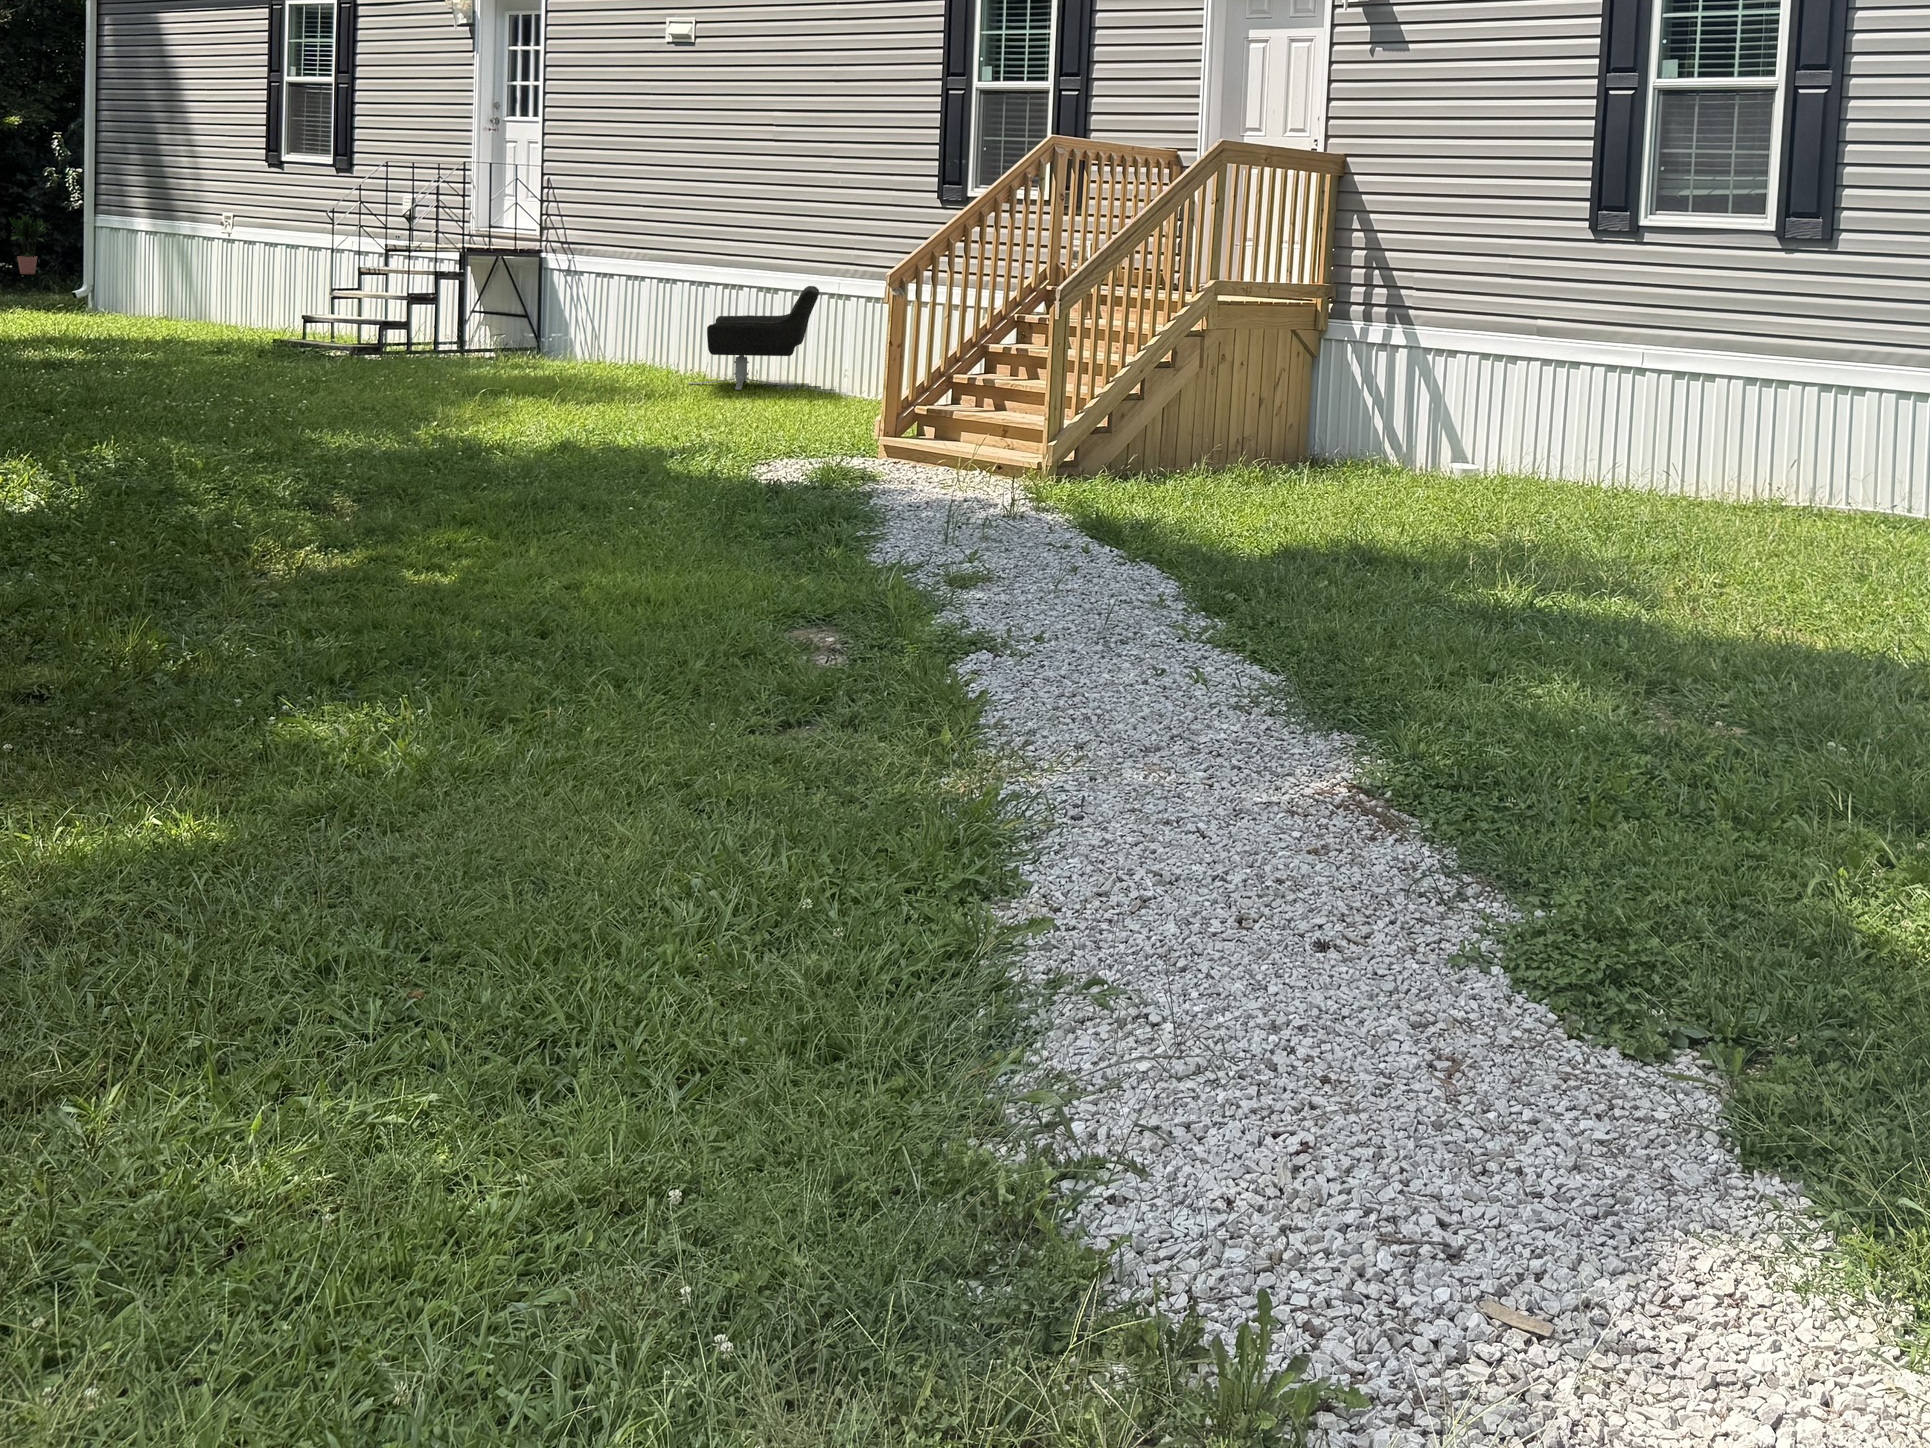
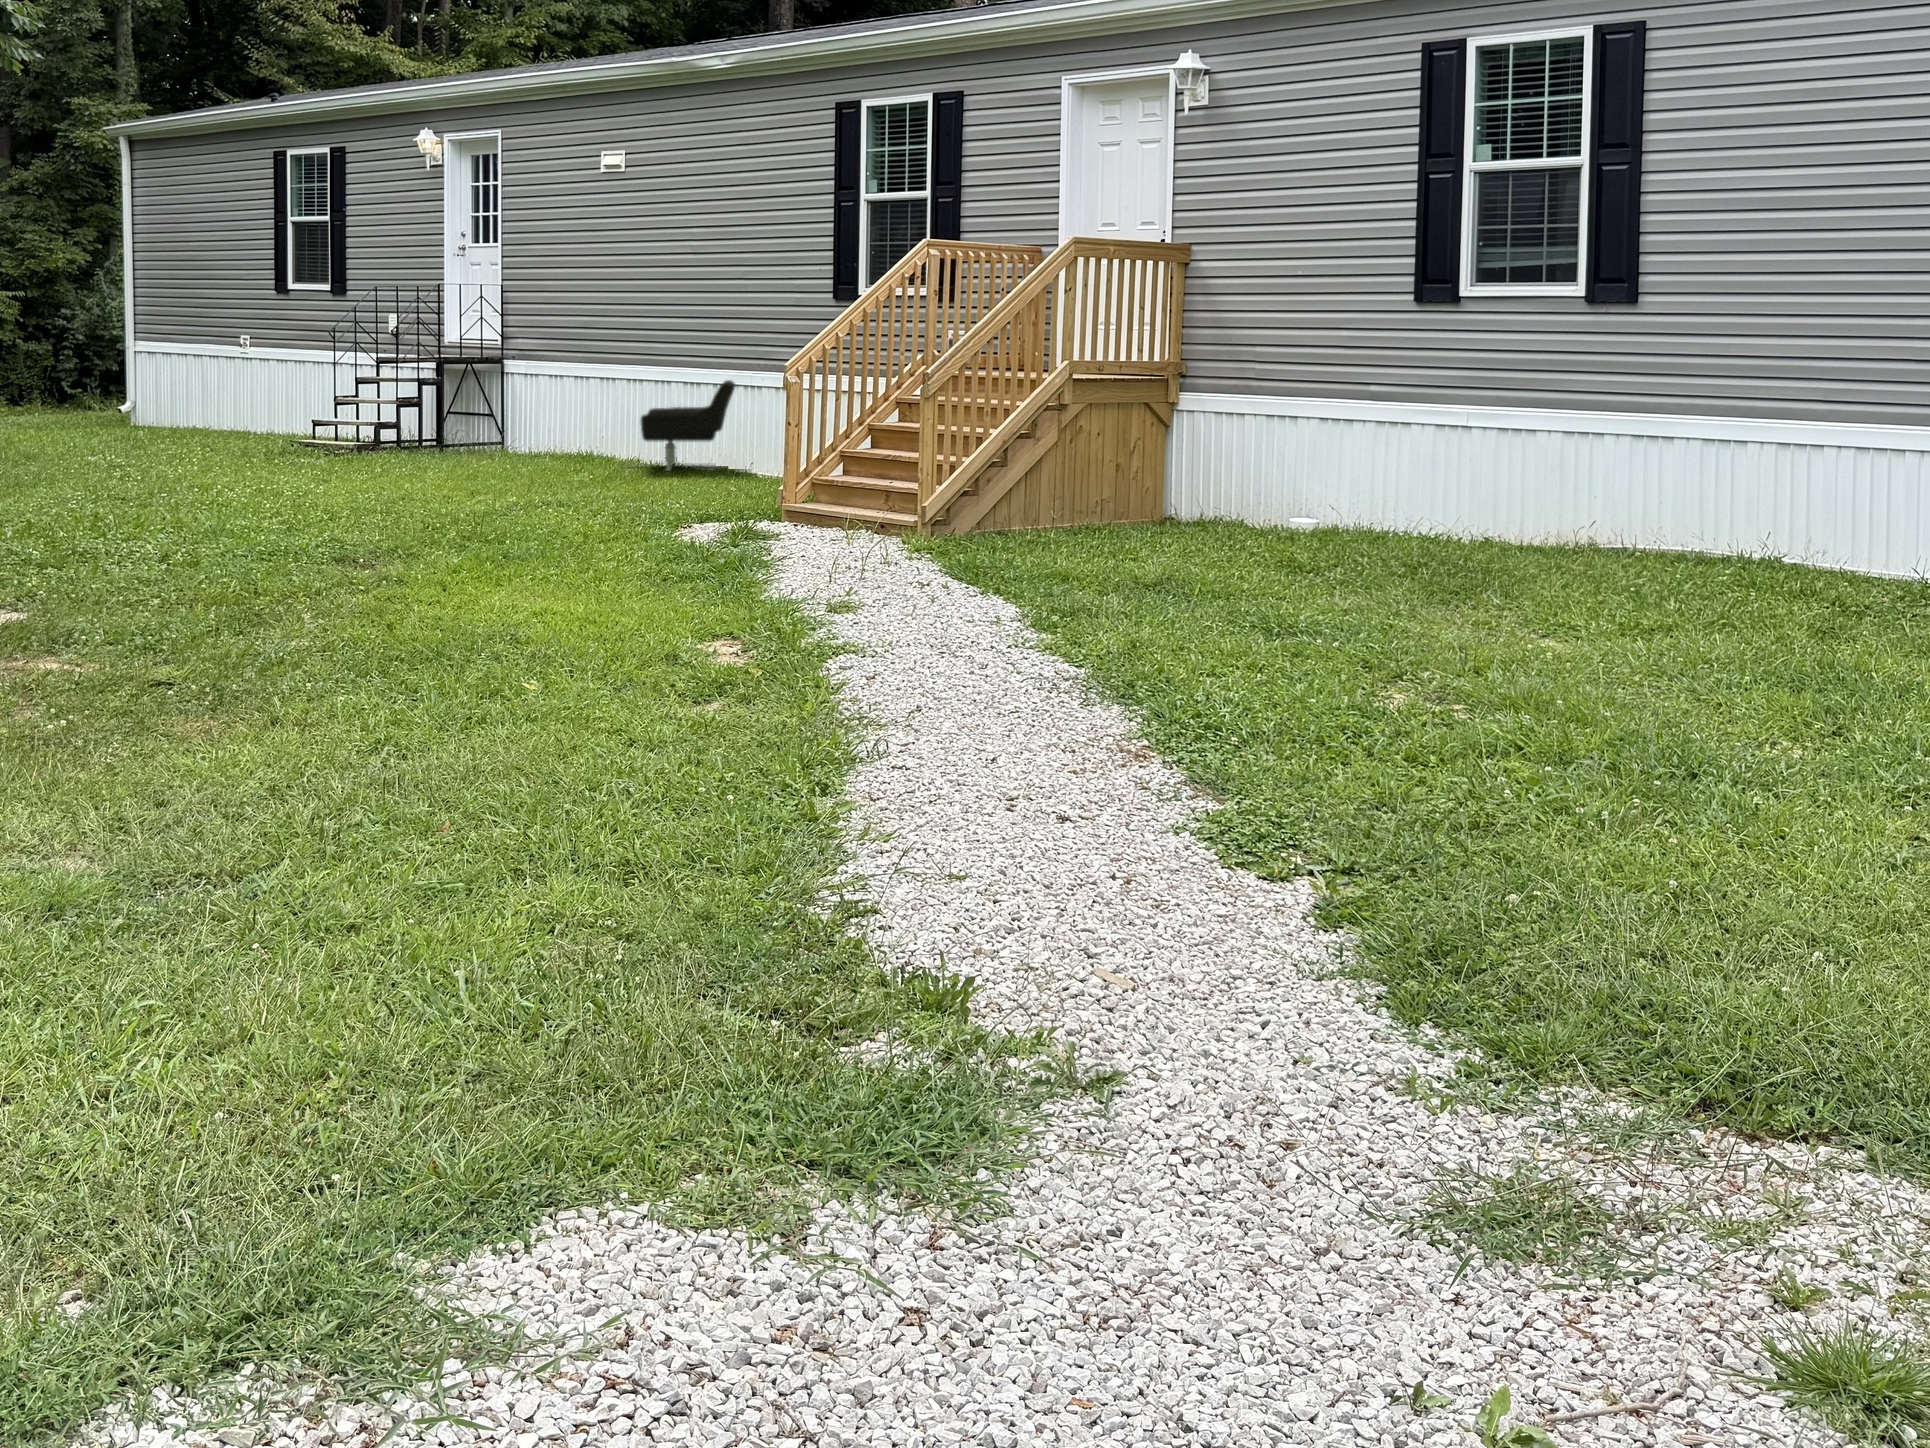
potted plant: present [9,215,50,274] -> none [70,343,108,394]

